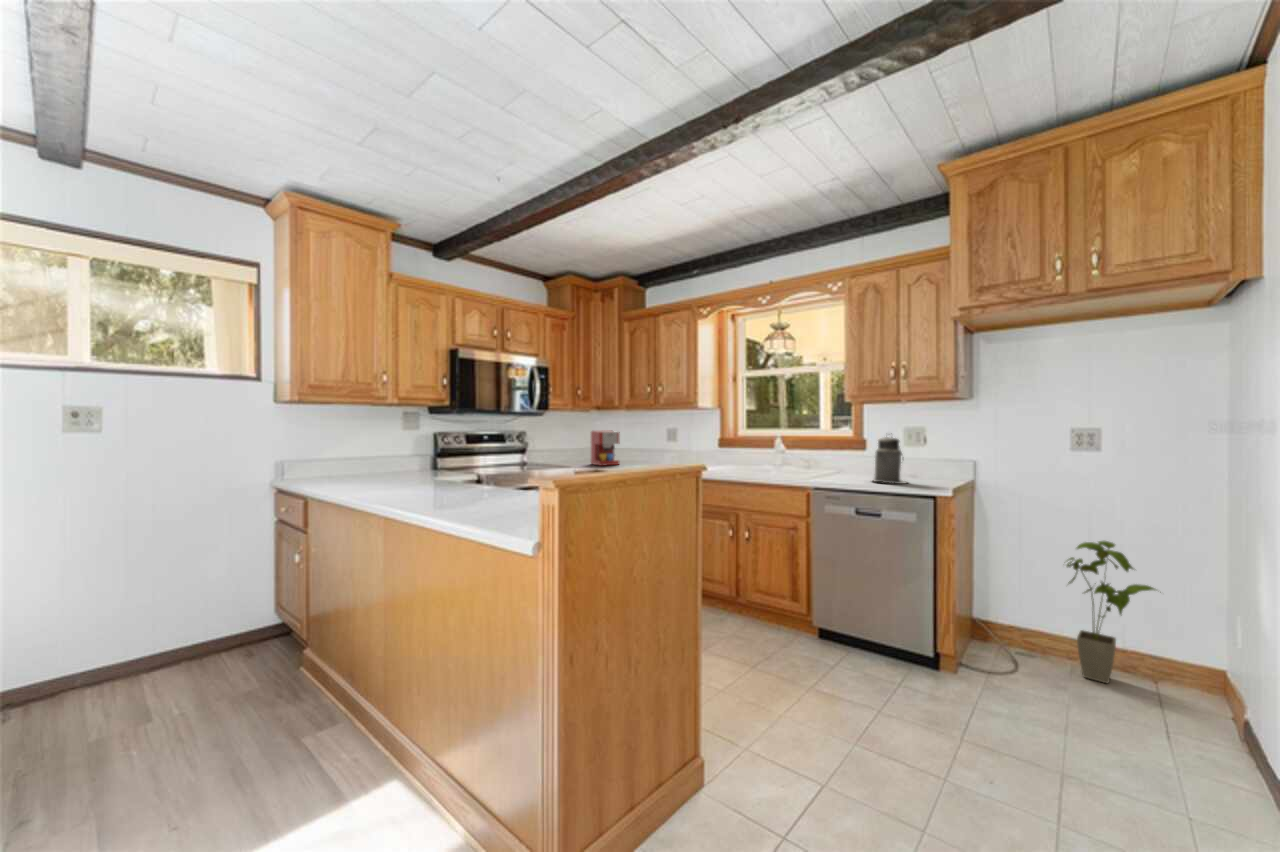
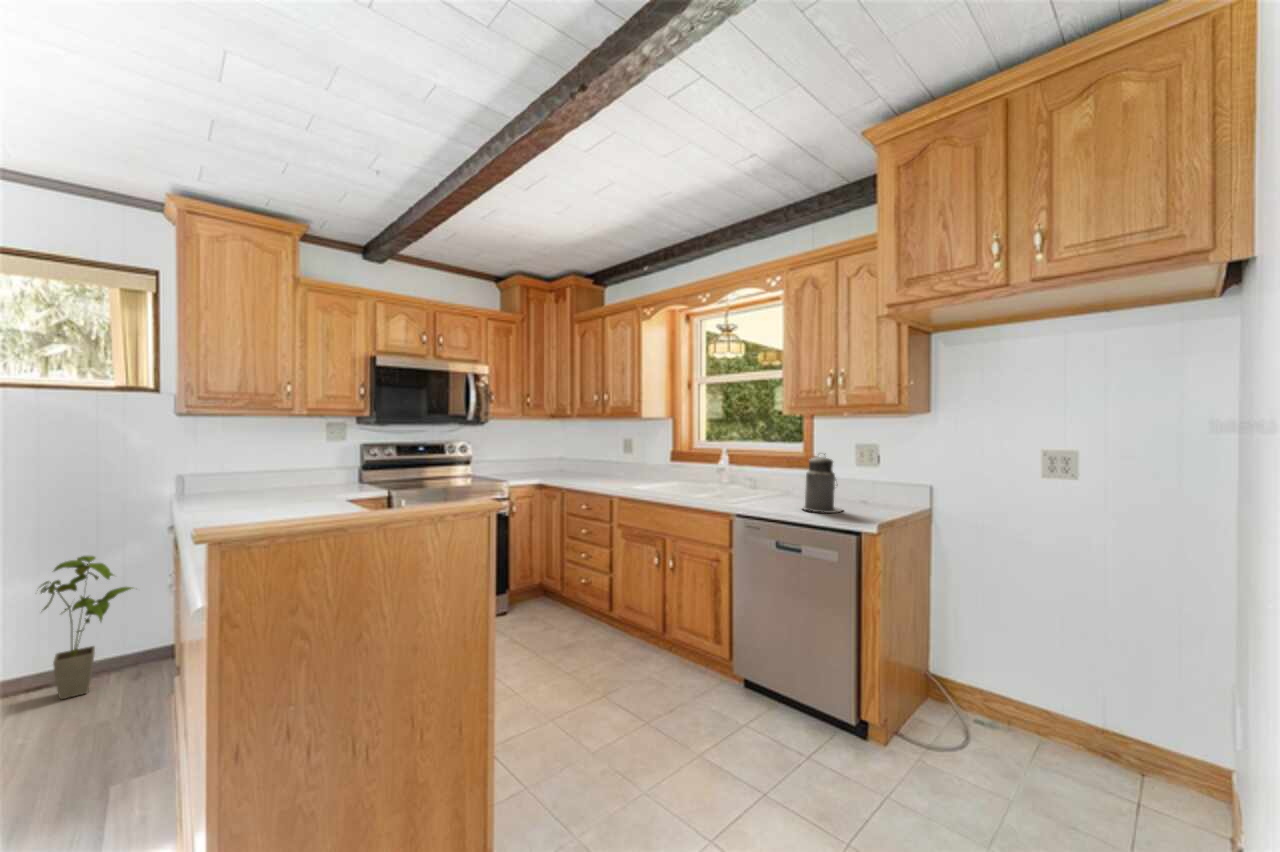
coffee maker: present [591,431,620,466] -> none [541,441,570,479]
house plant: present [1067,541,1155,684] -> present [40,556,132,699]

